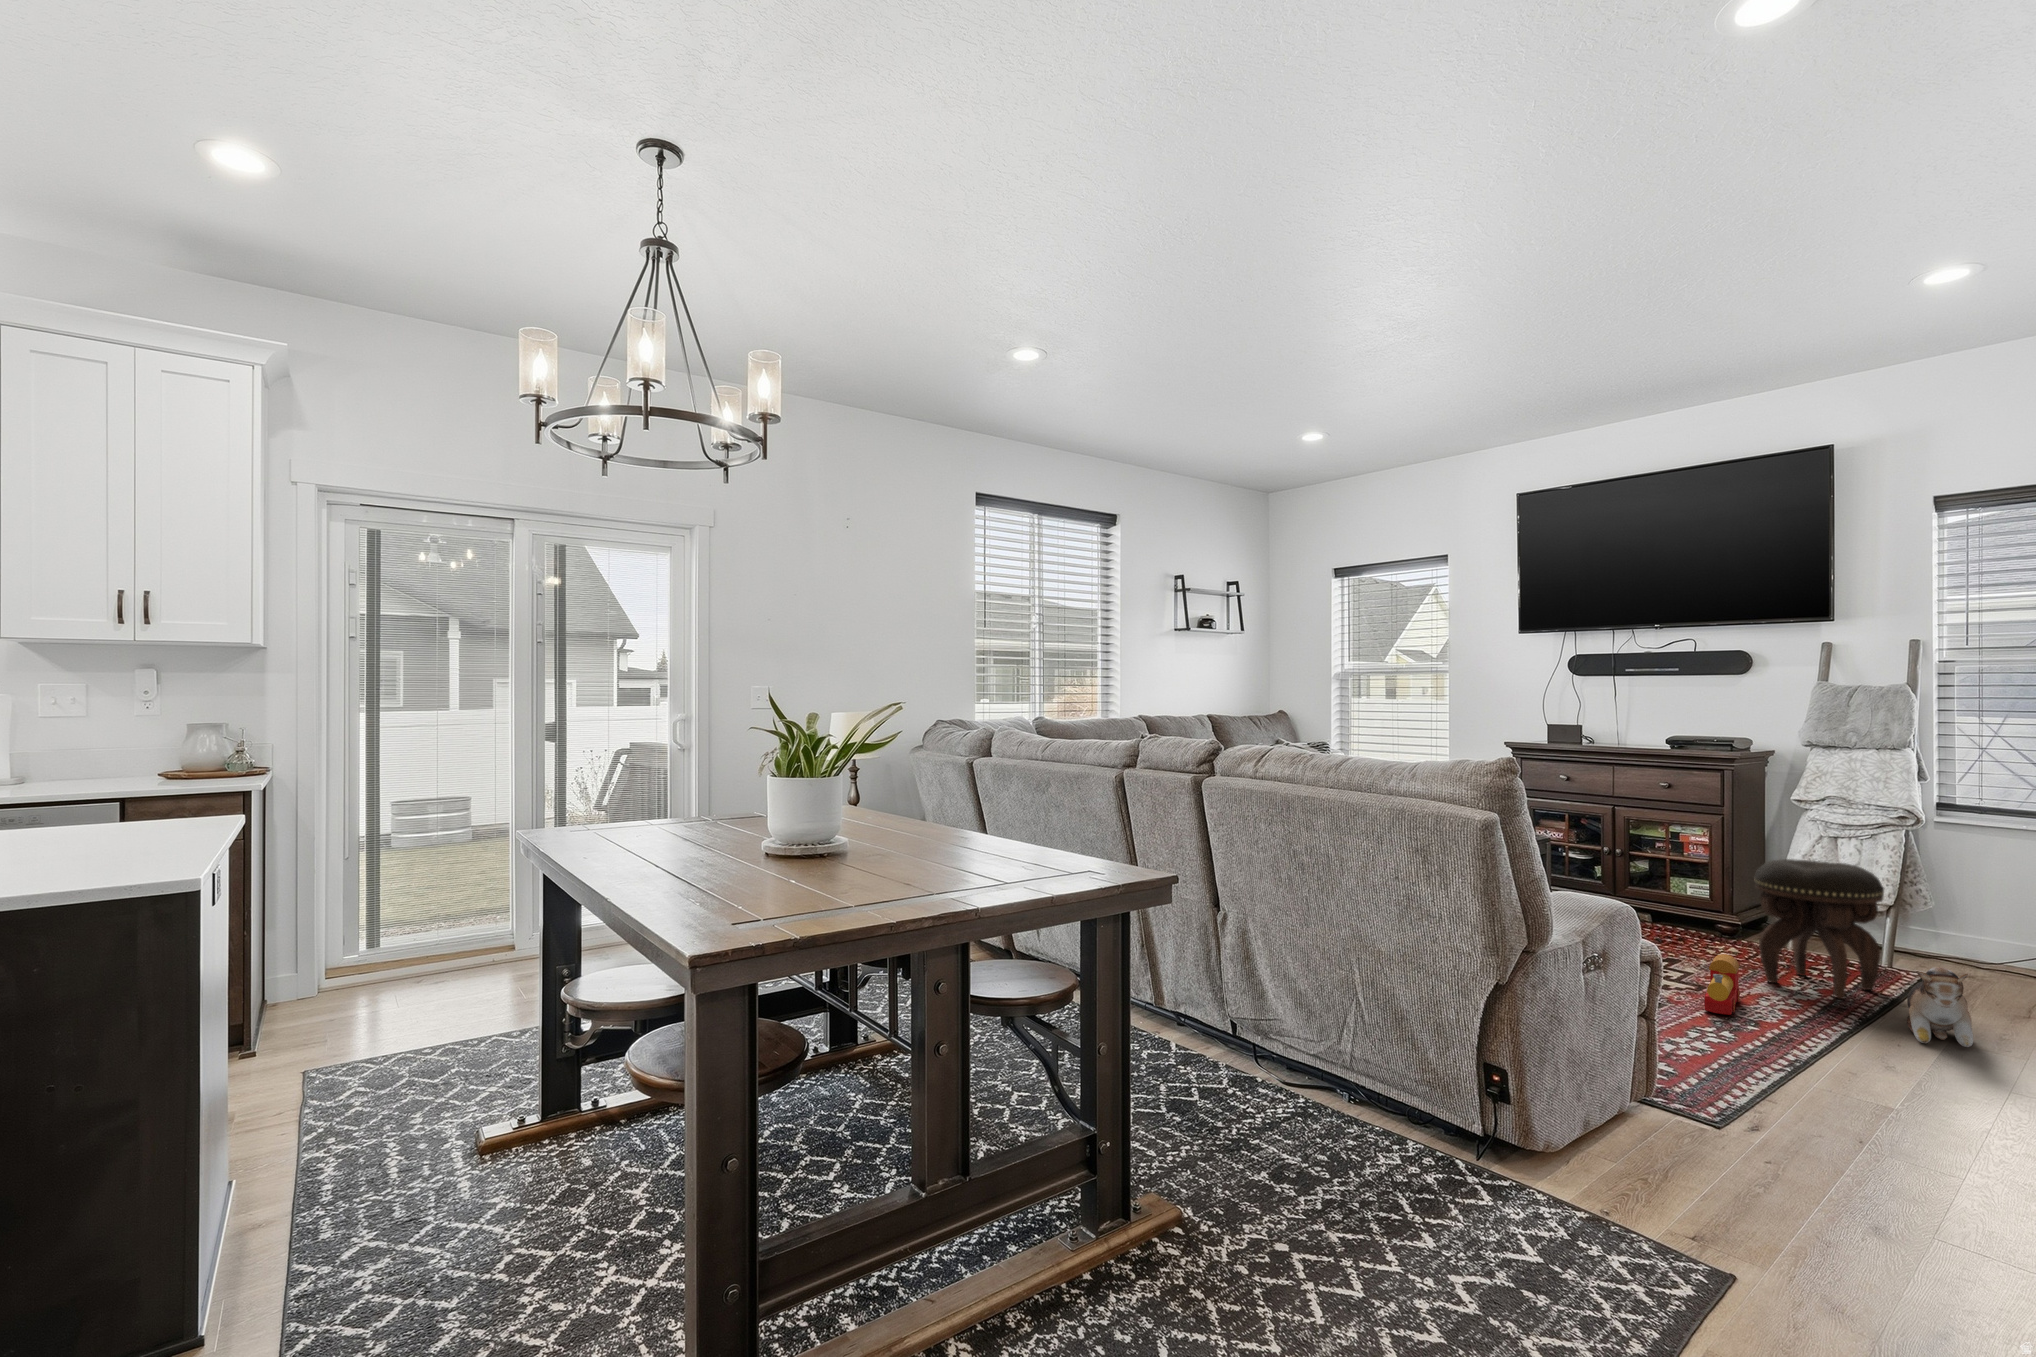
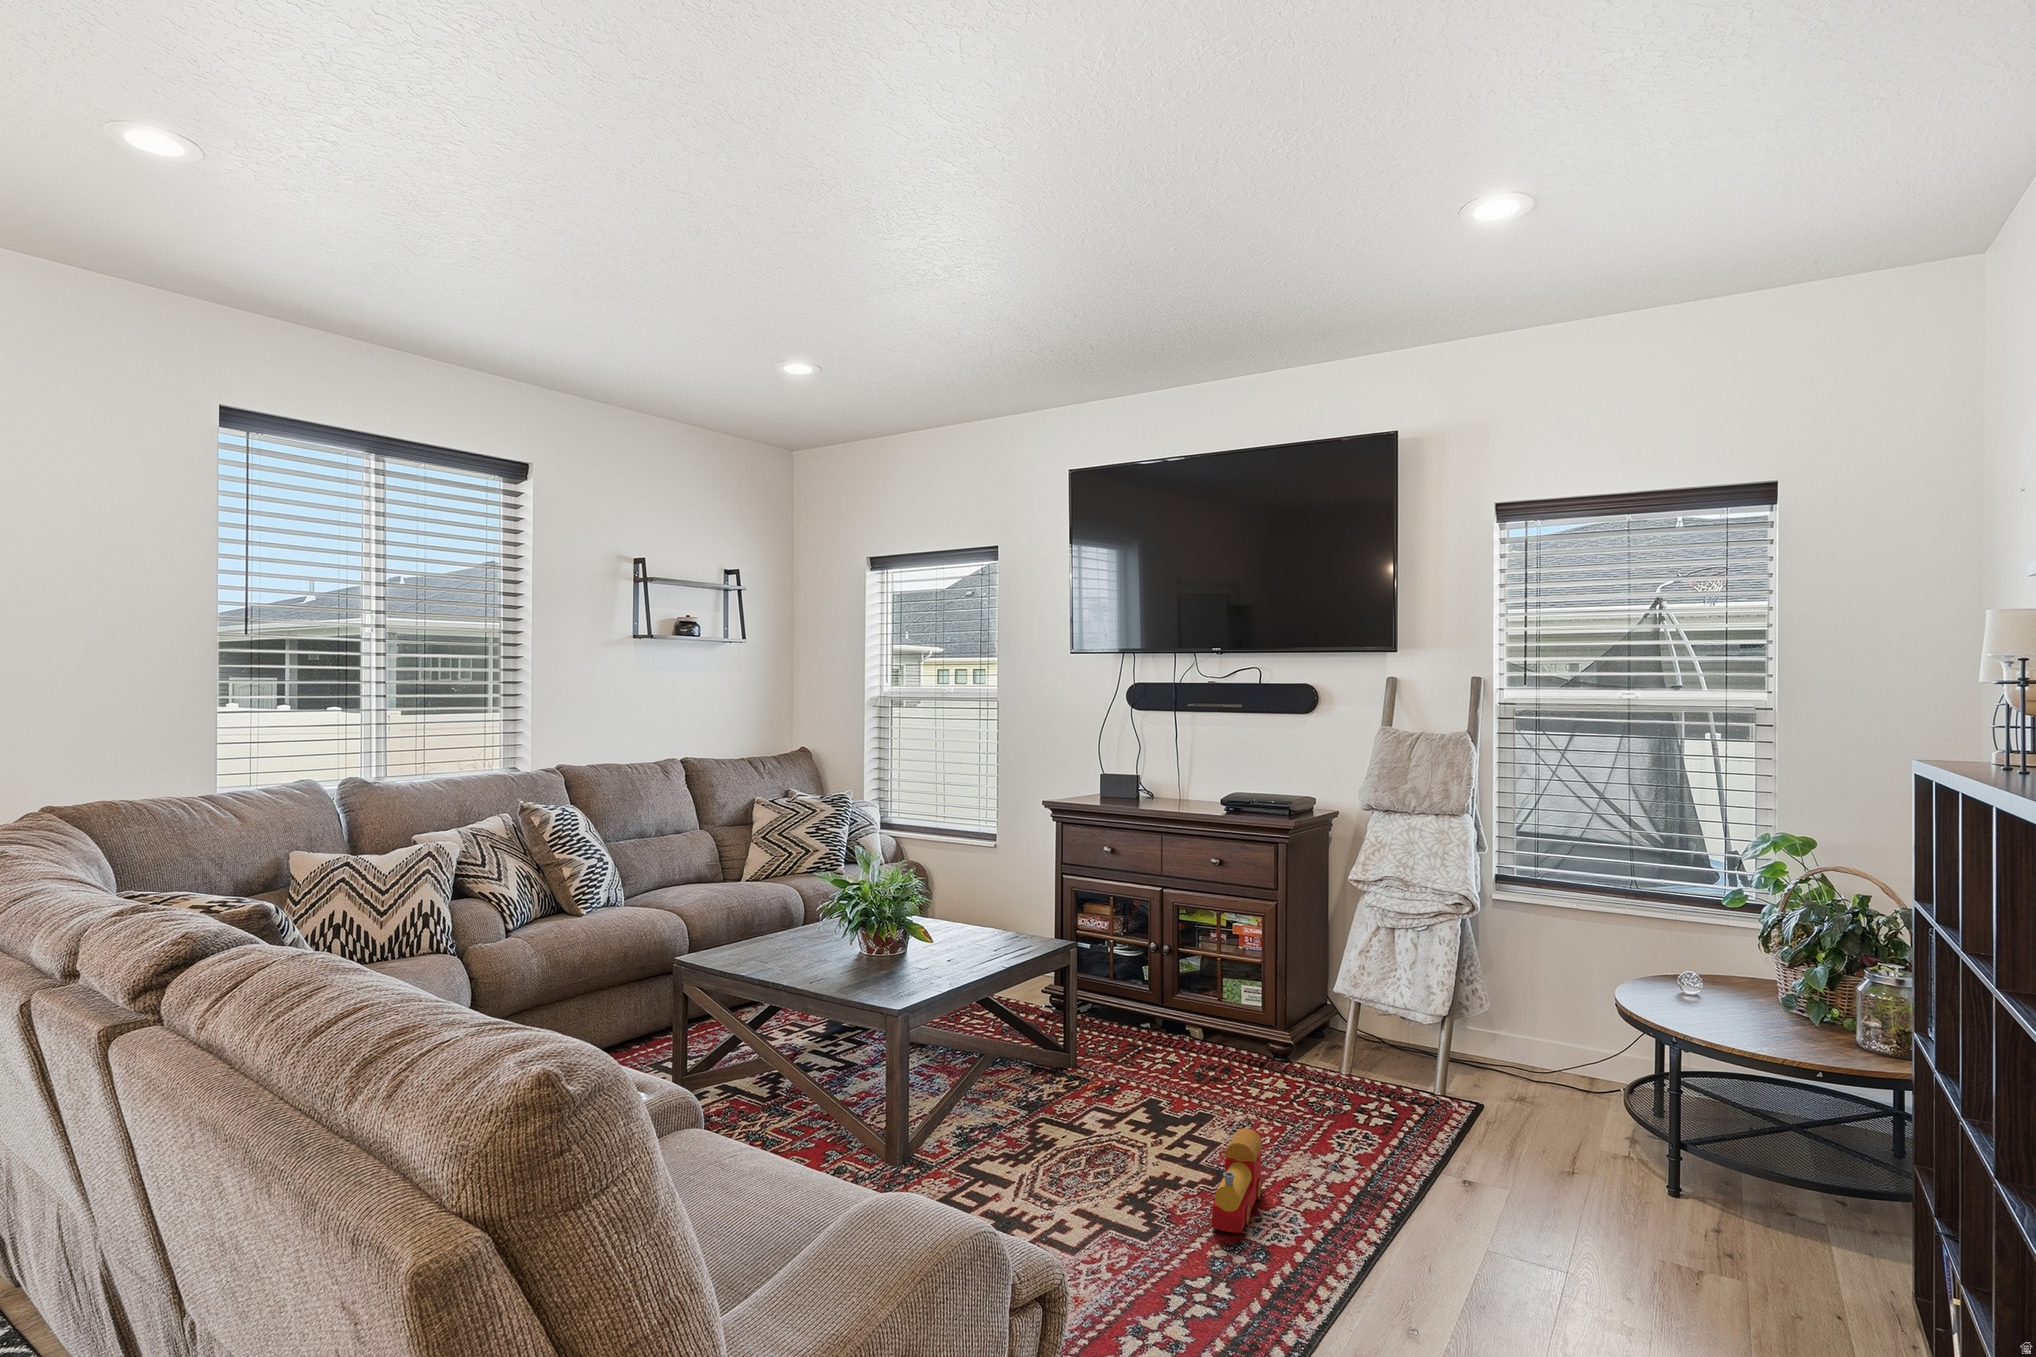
footstool: present [1754,859,1884,999] -> none [1293,975,1431,1170]
plush toy: present [1907,967,1973,1047] -> none [1445,1153,1513,1260]

